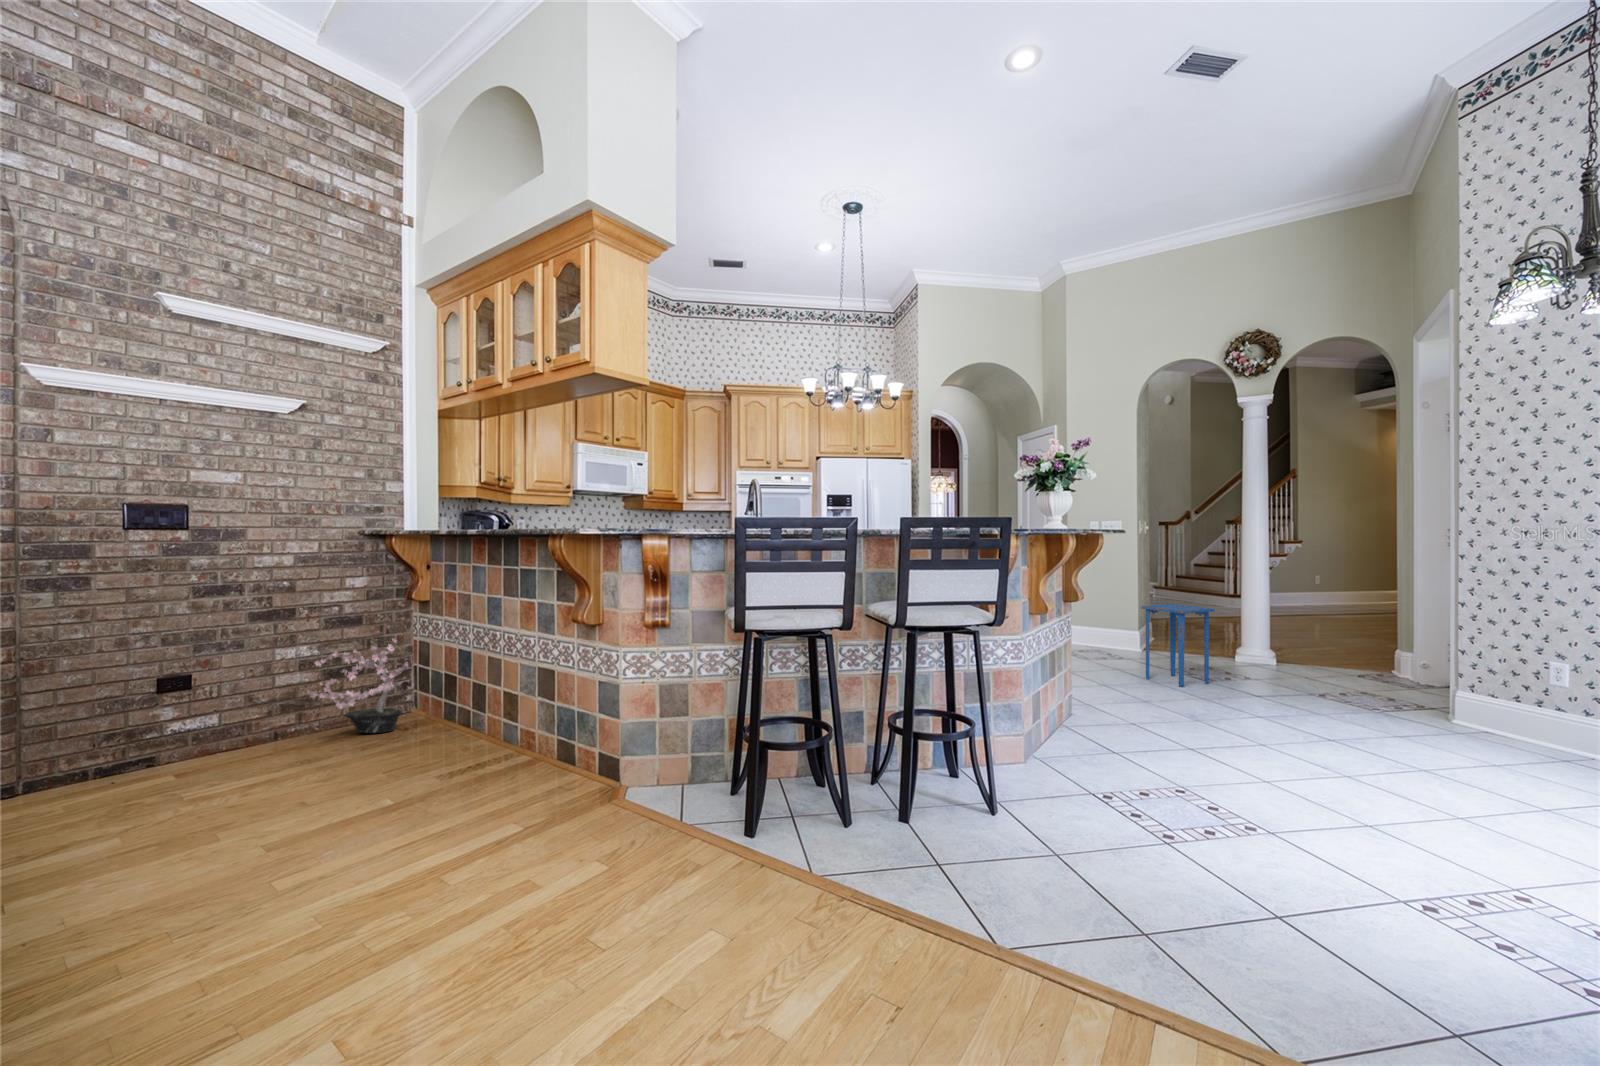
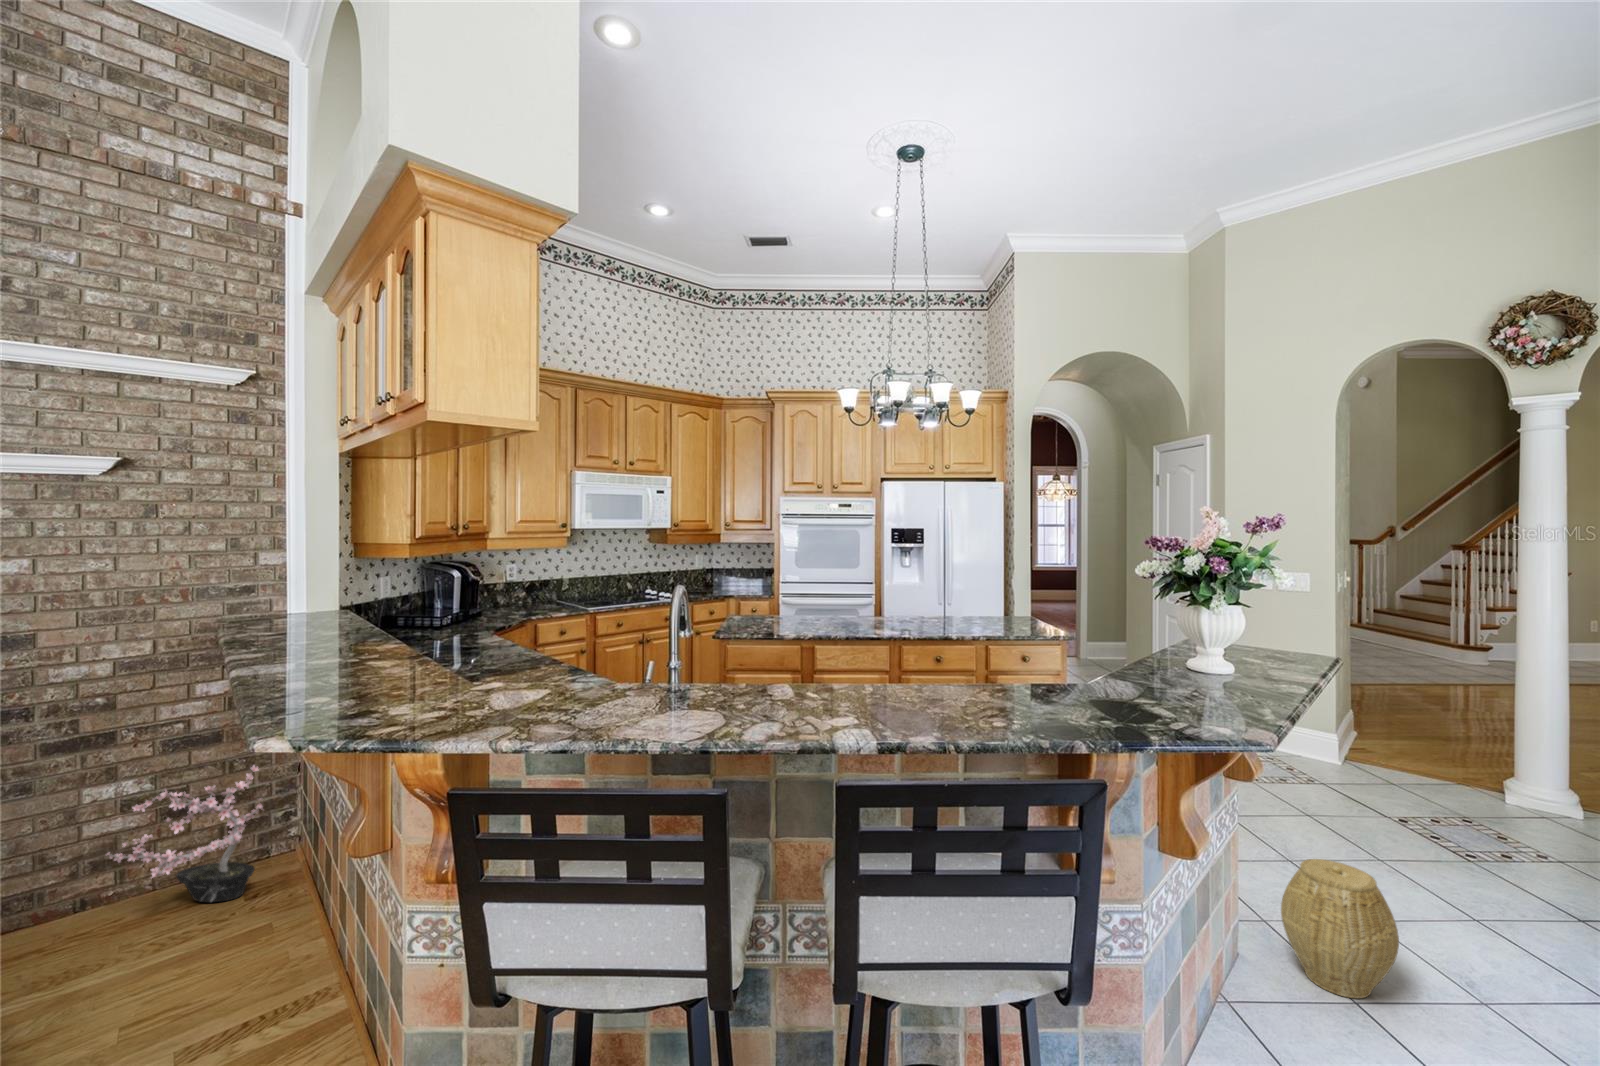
side table: present [1141,604,1215,687] -> none [1352,725,1486,871]
woven basket: none [1096,657,1157,728] -> present [1281,859,1399,998]

